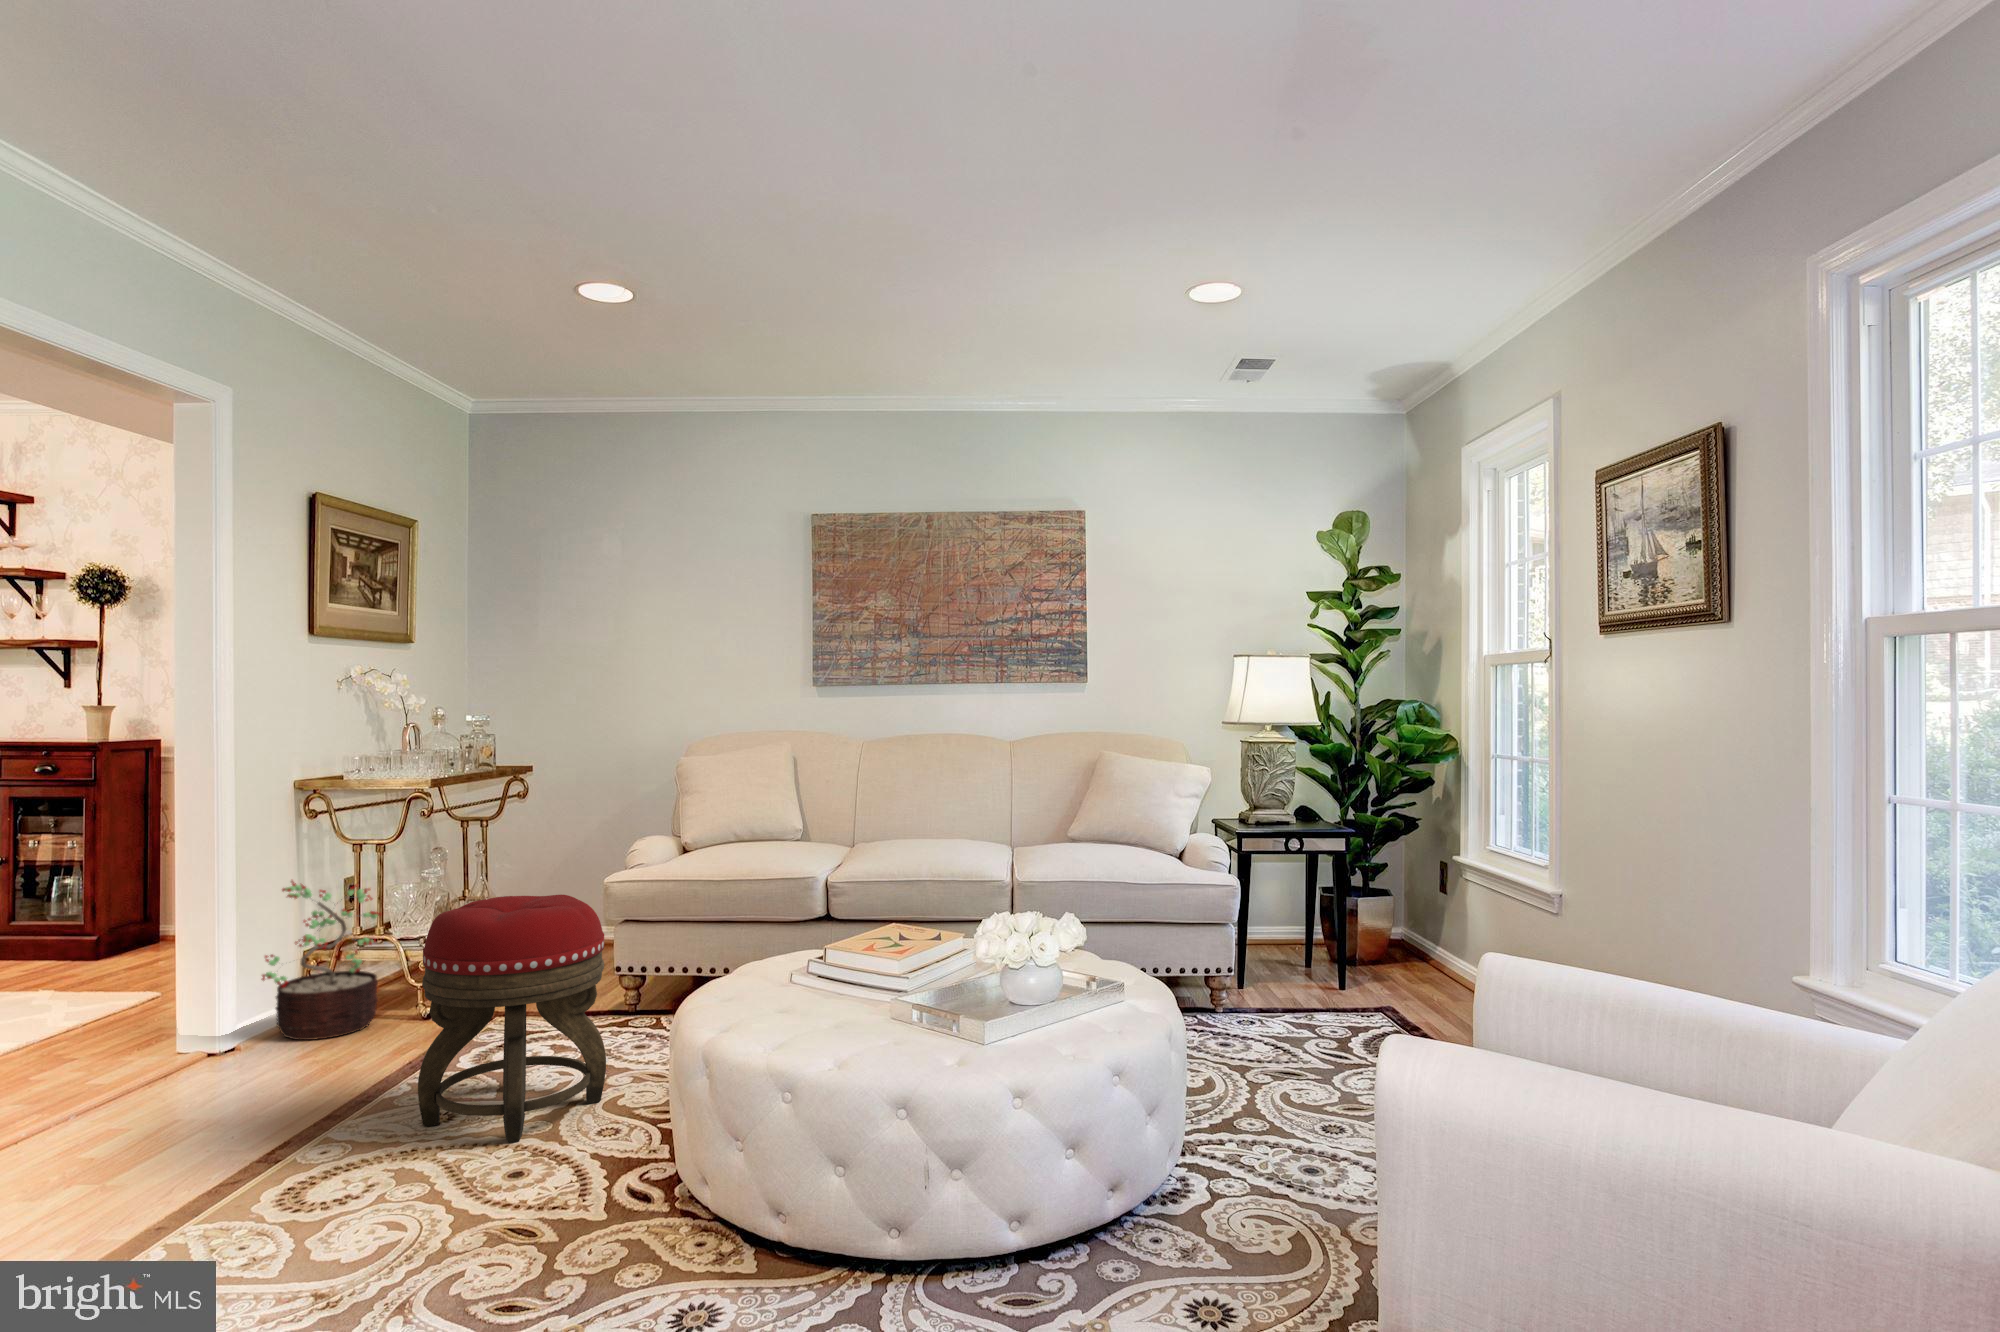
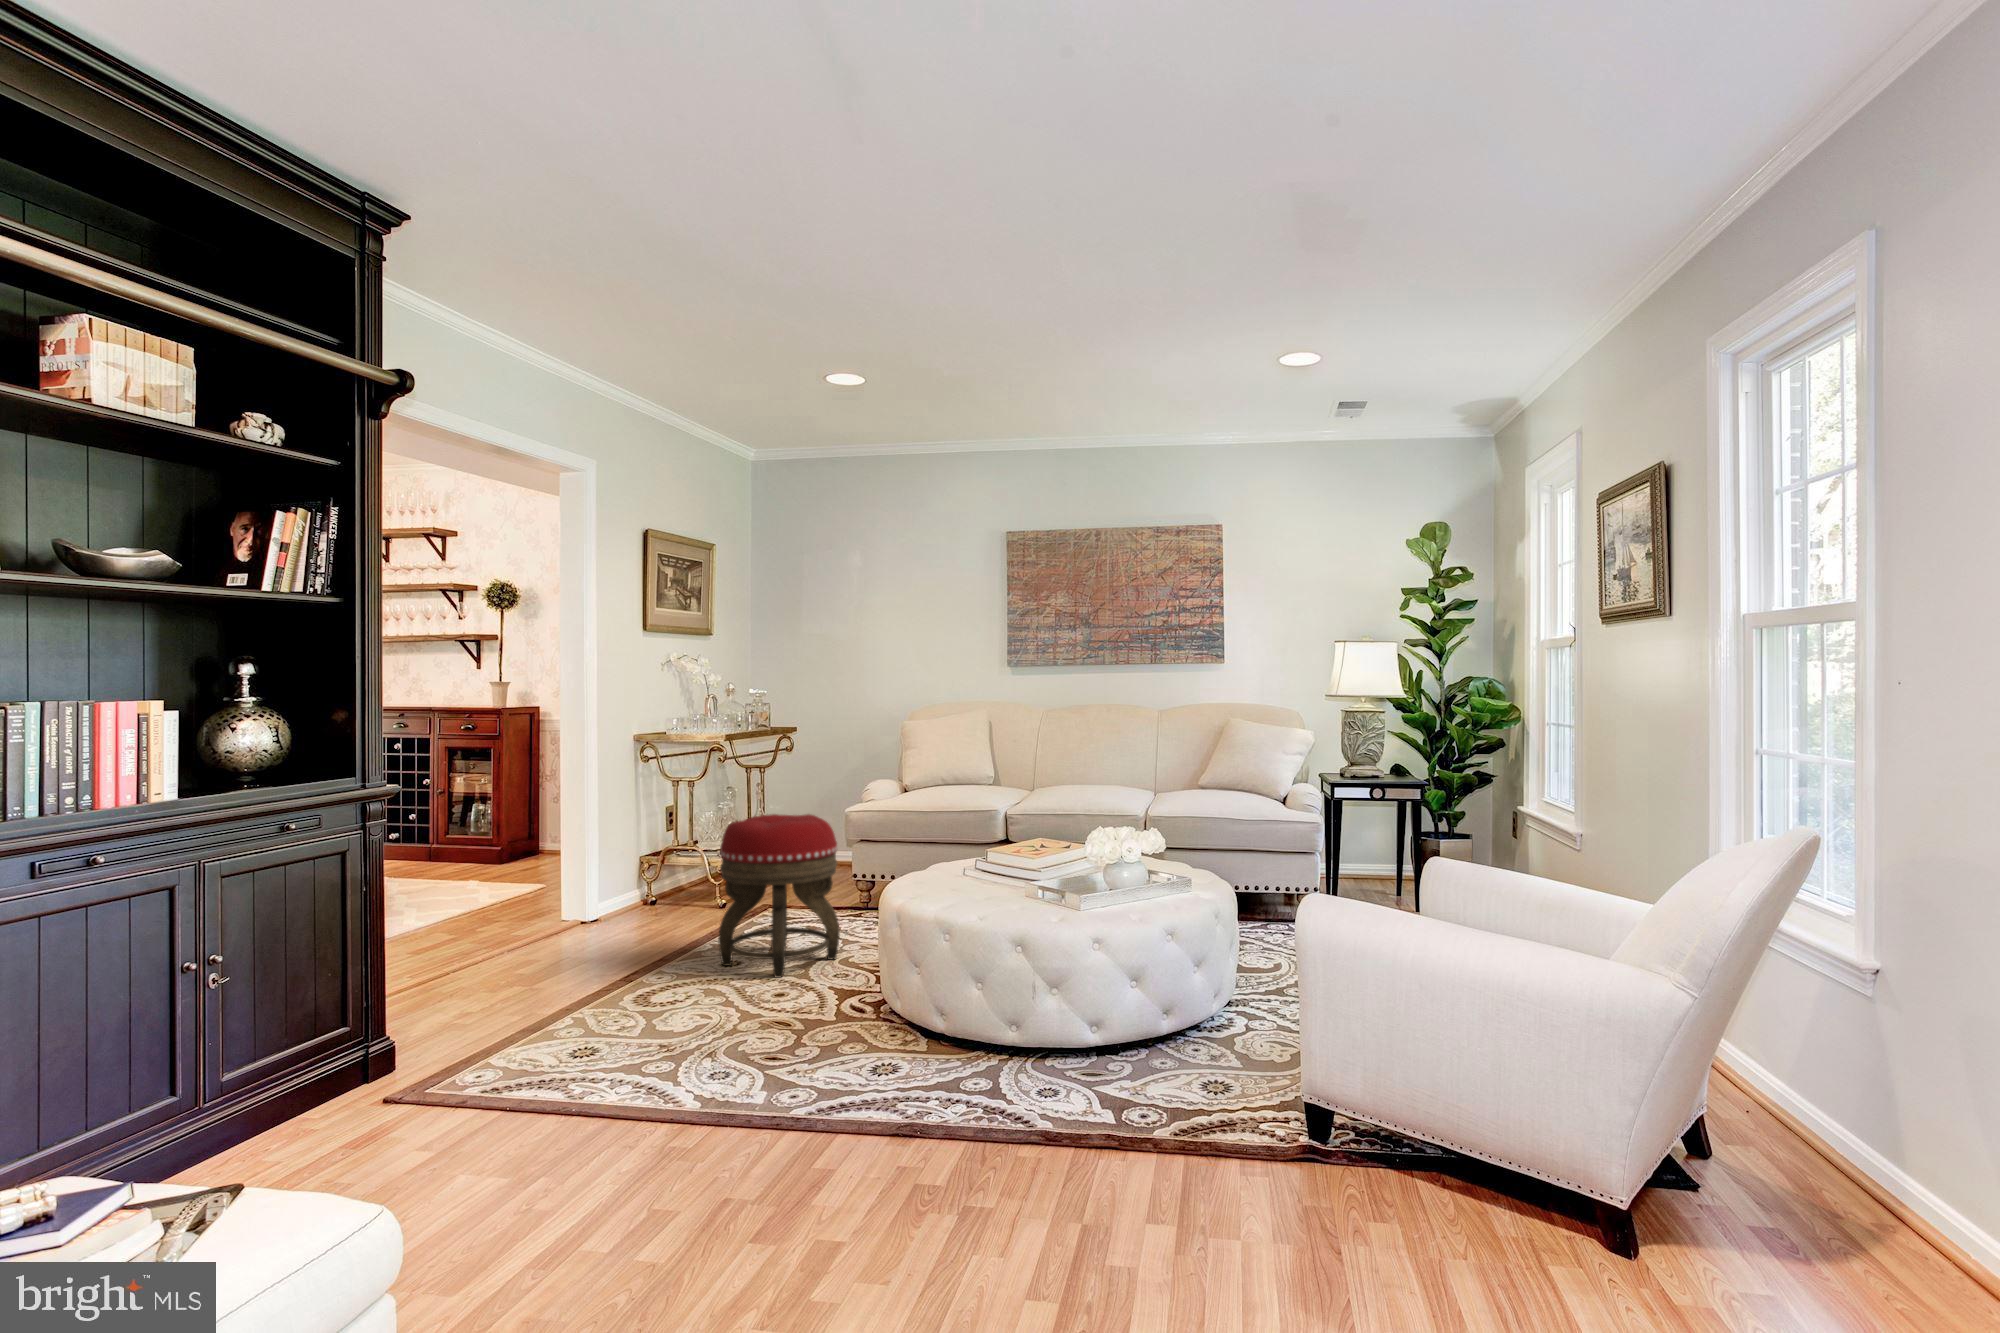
decorative plant: present [262,881,381,1040] -> none [618,805,696,916]

